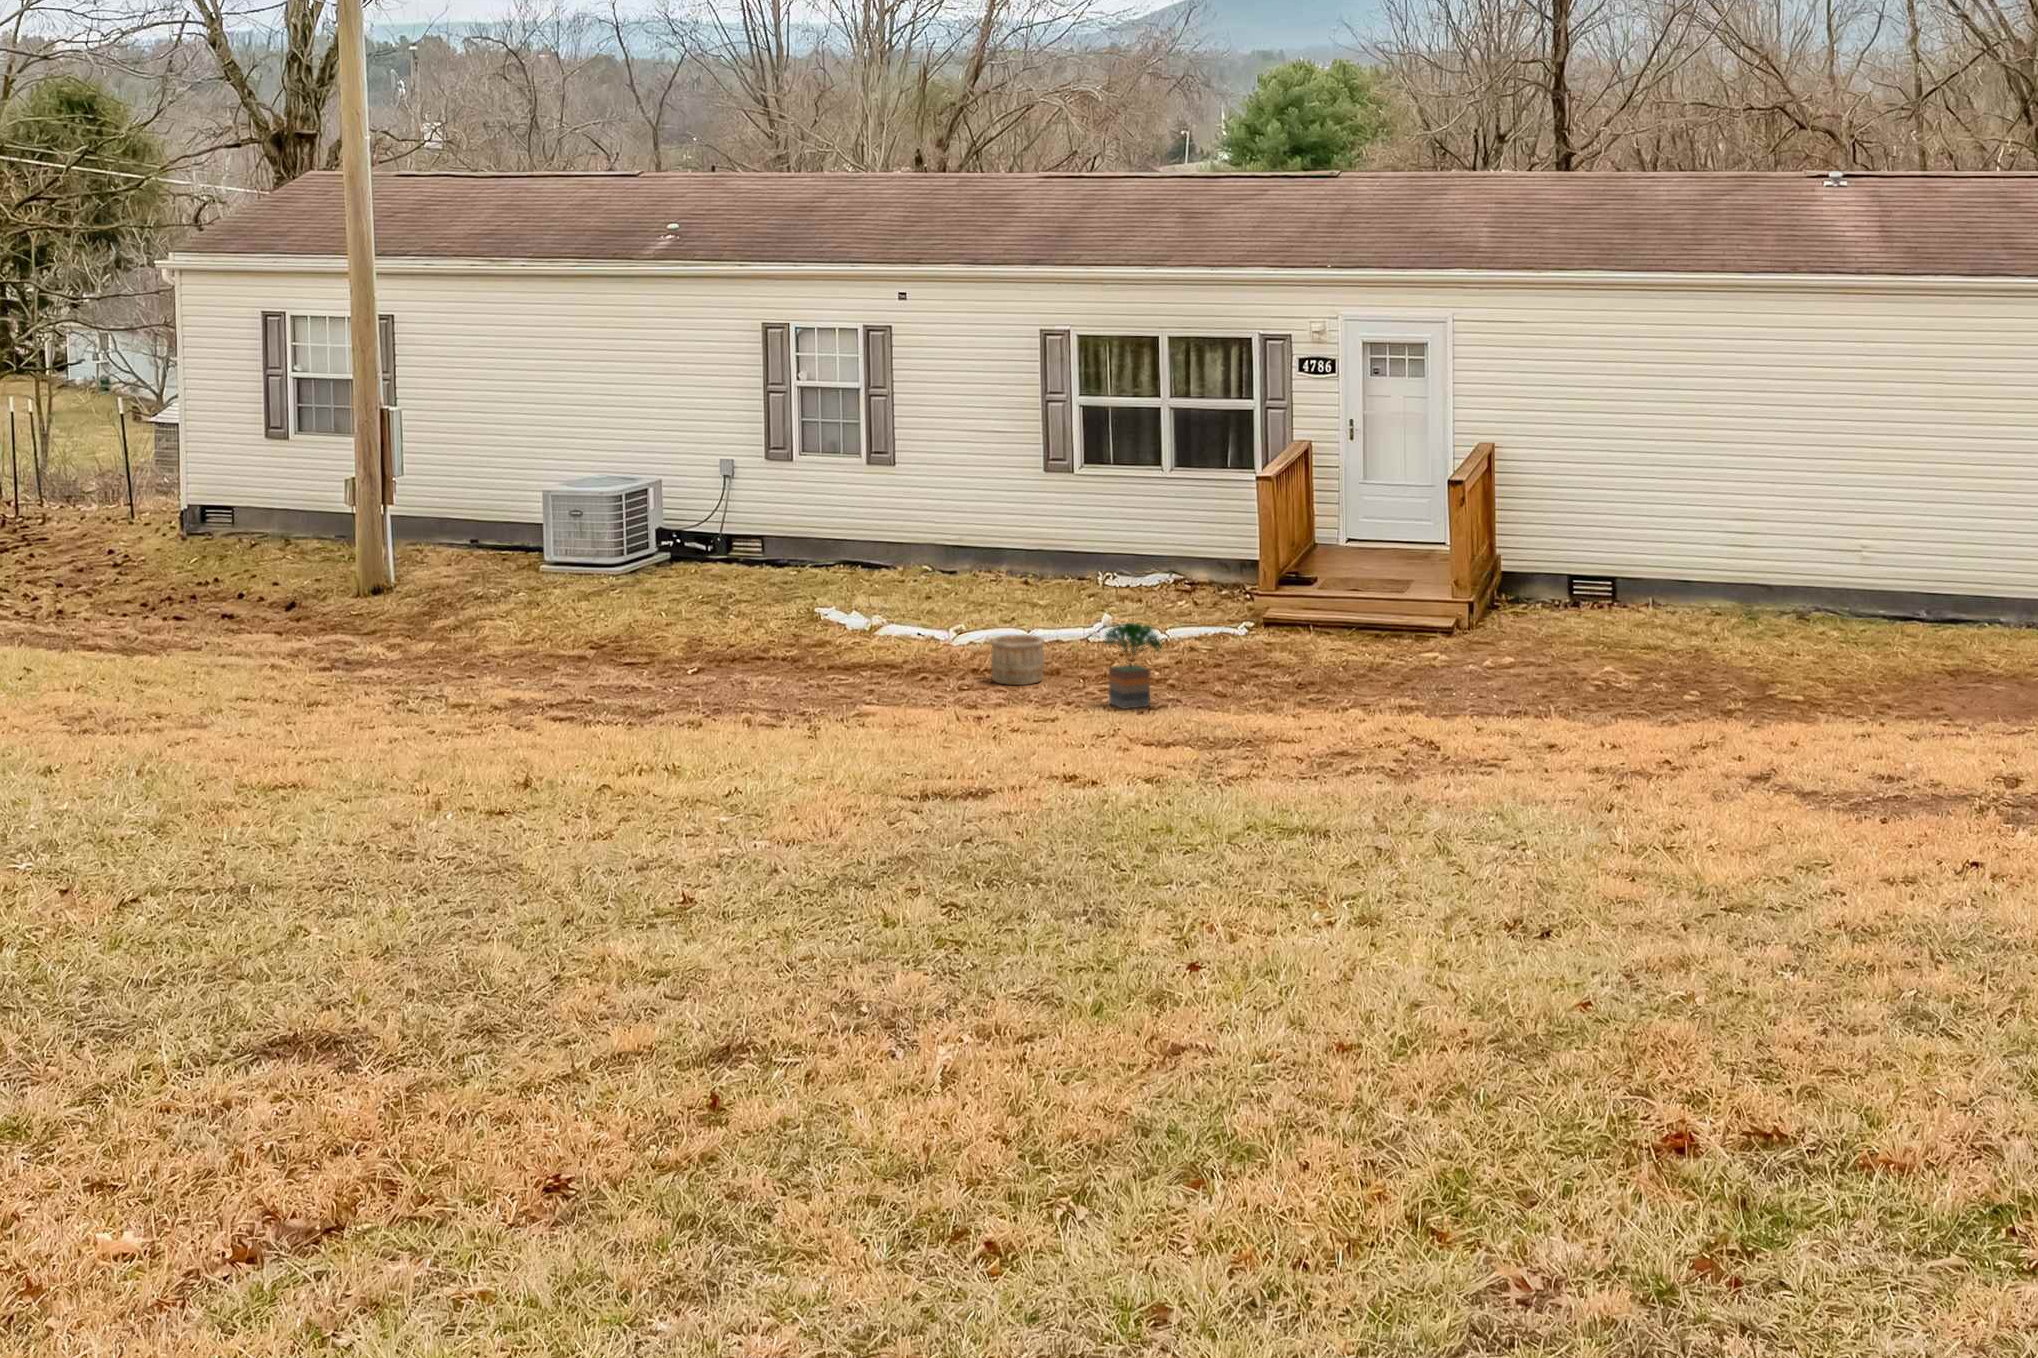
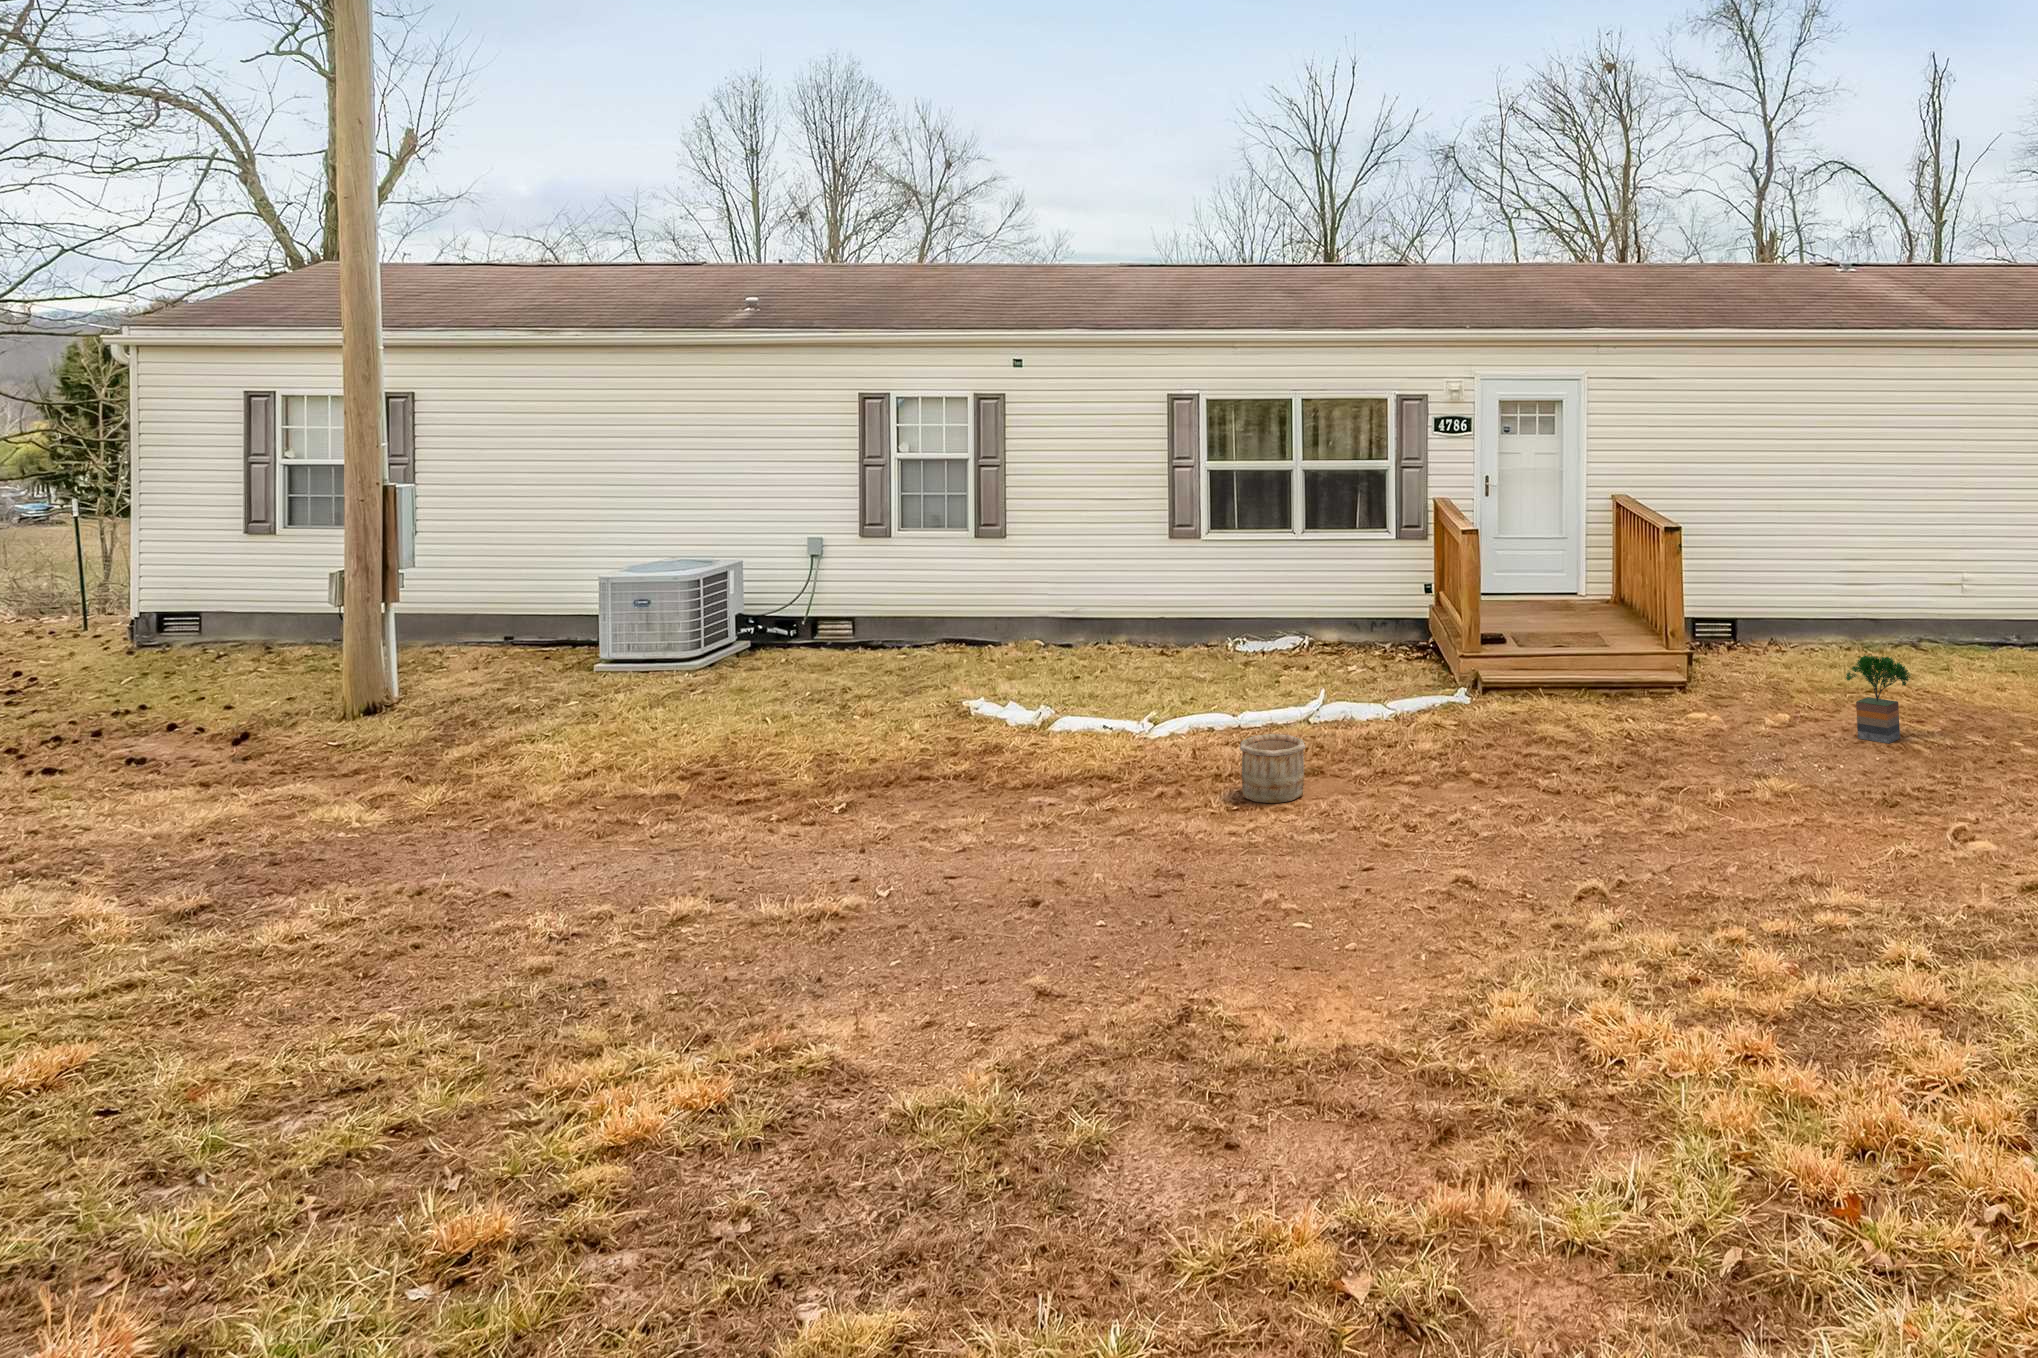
potted tree: present [1105,623,1162,709] -> present [1846,655,1910,743]

